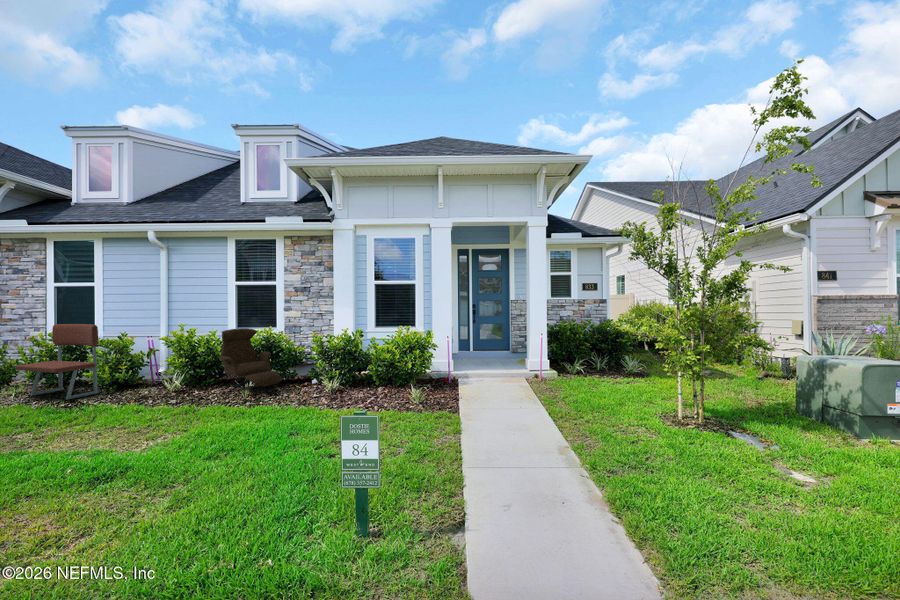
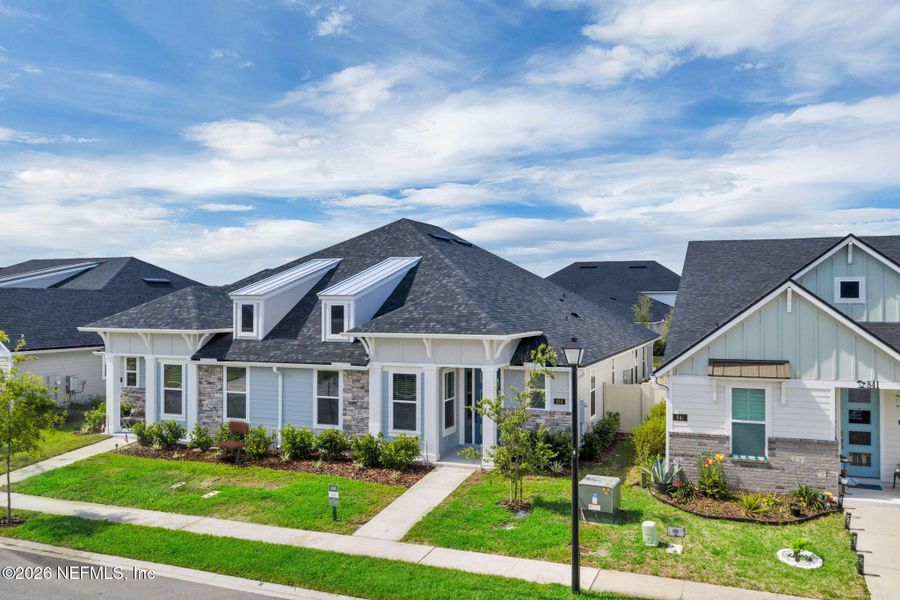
lounge chair: present [219,328,282,395] -> none [305,428,335,469]

